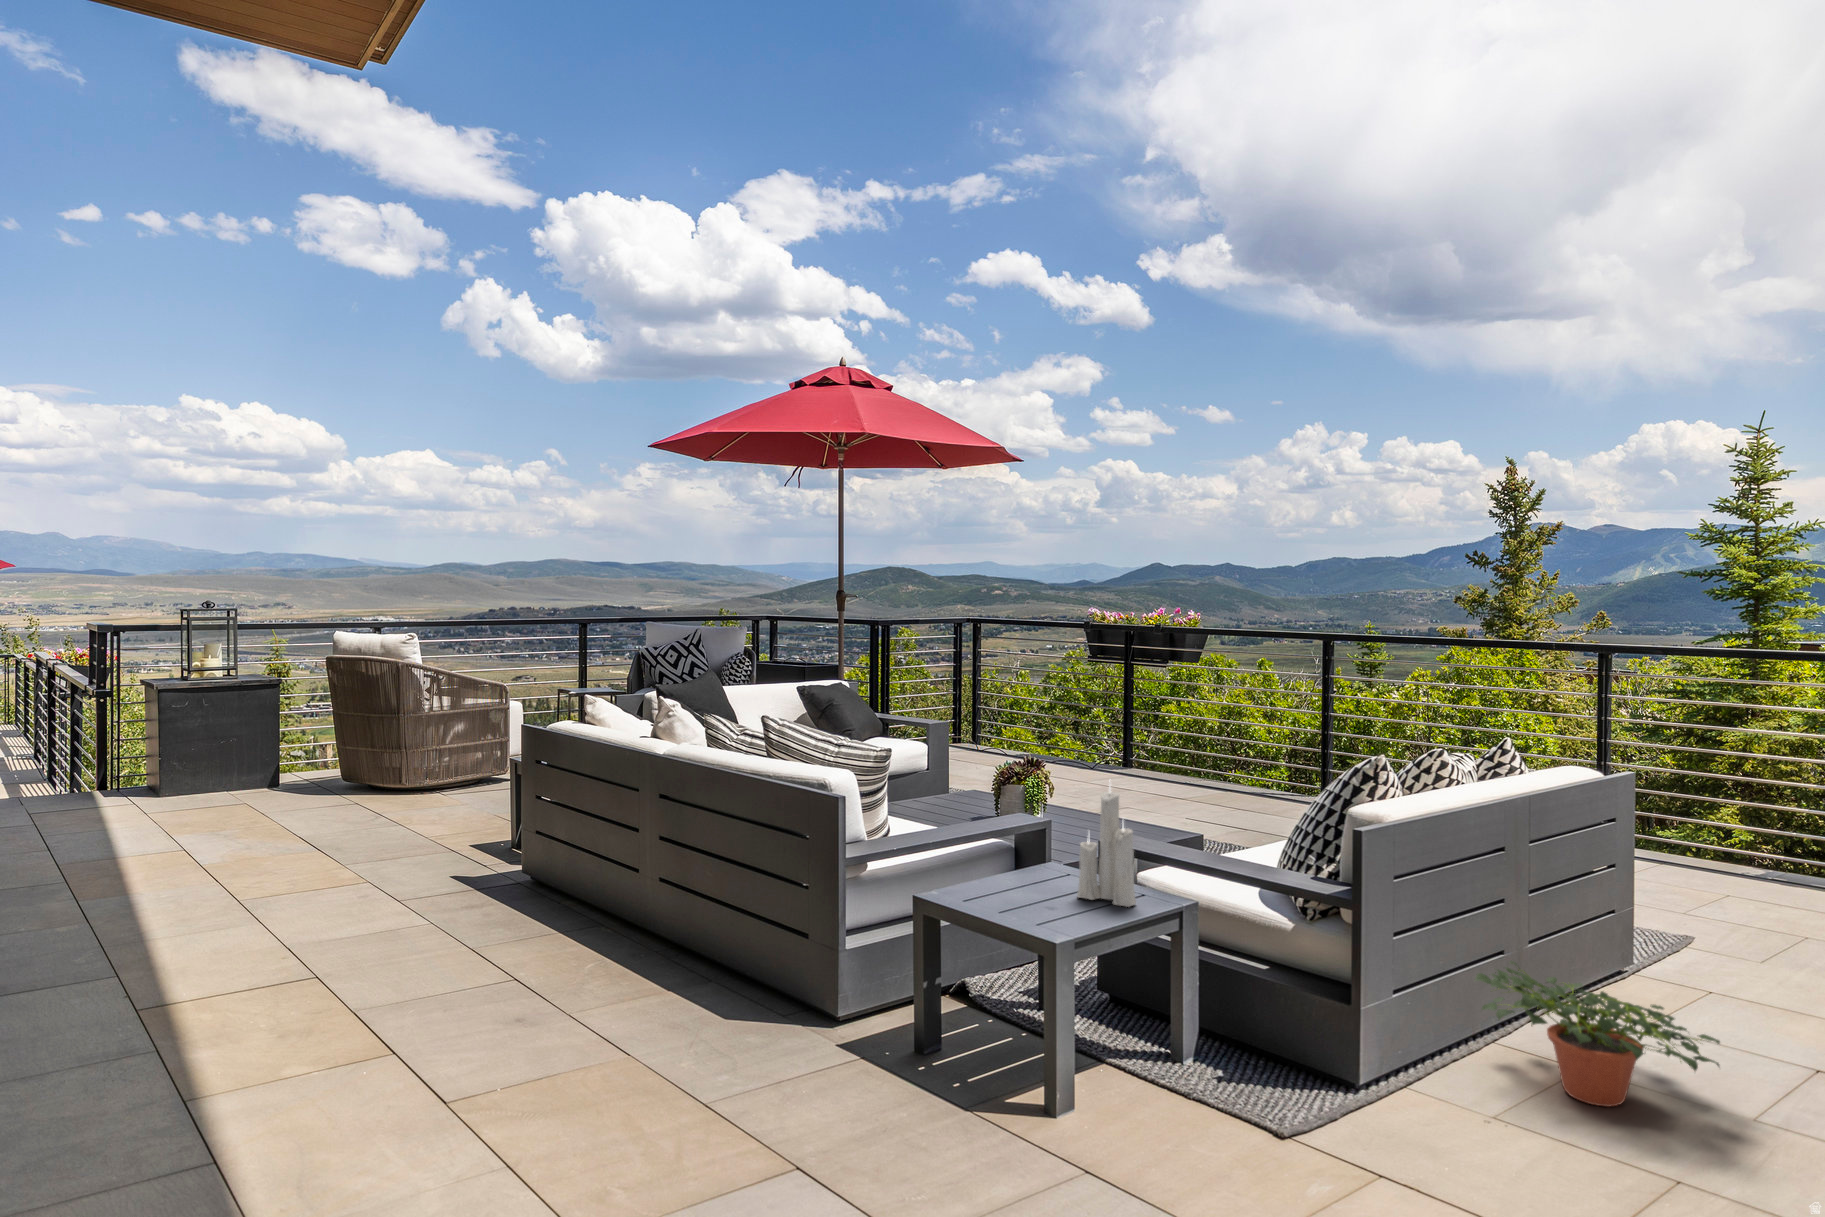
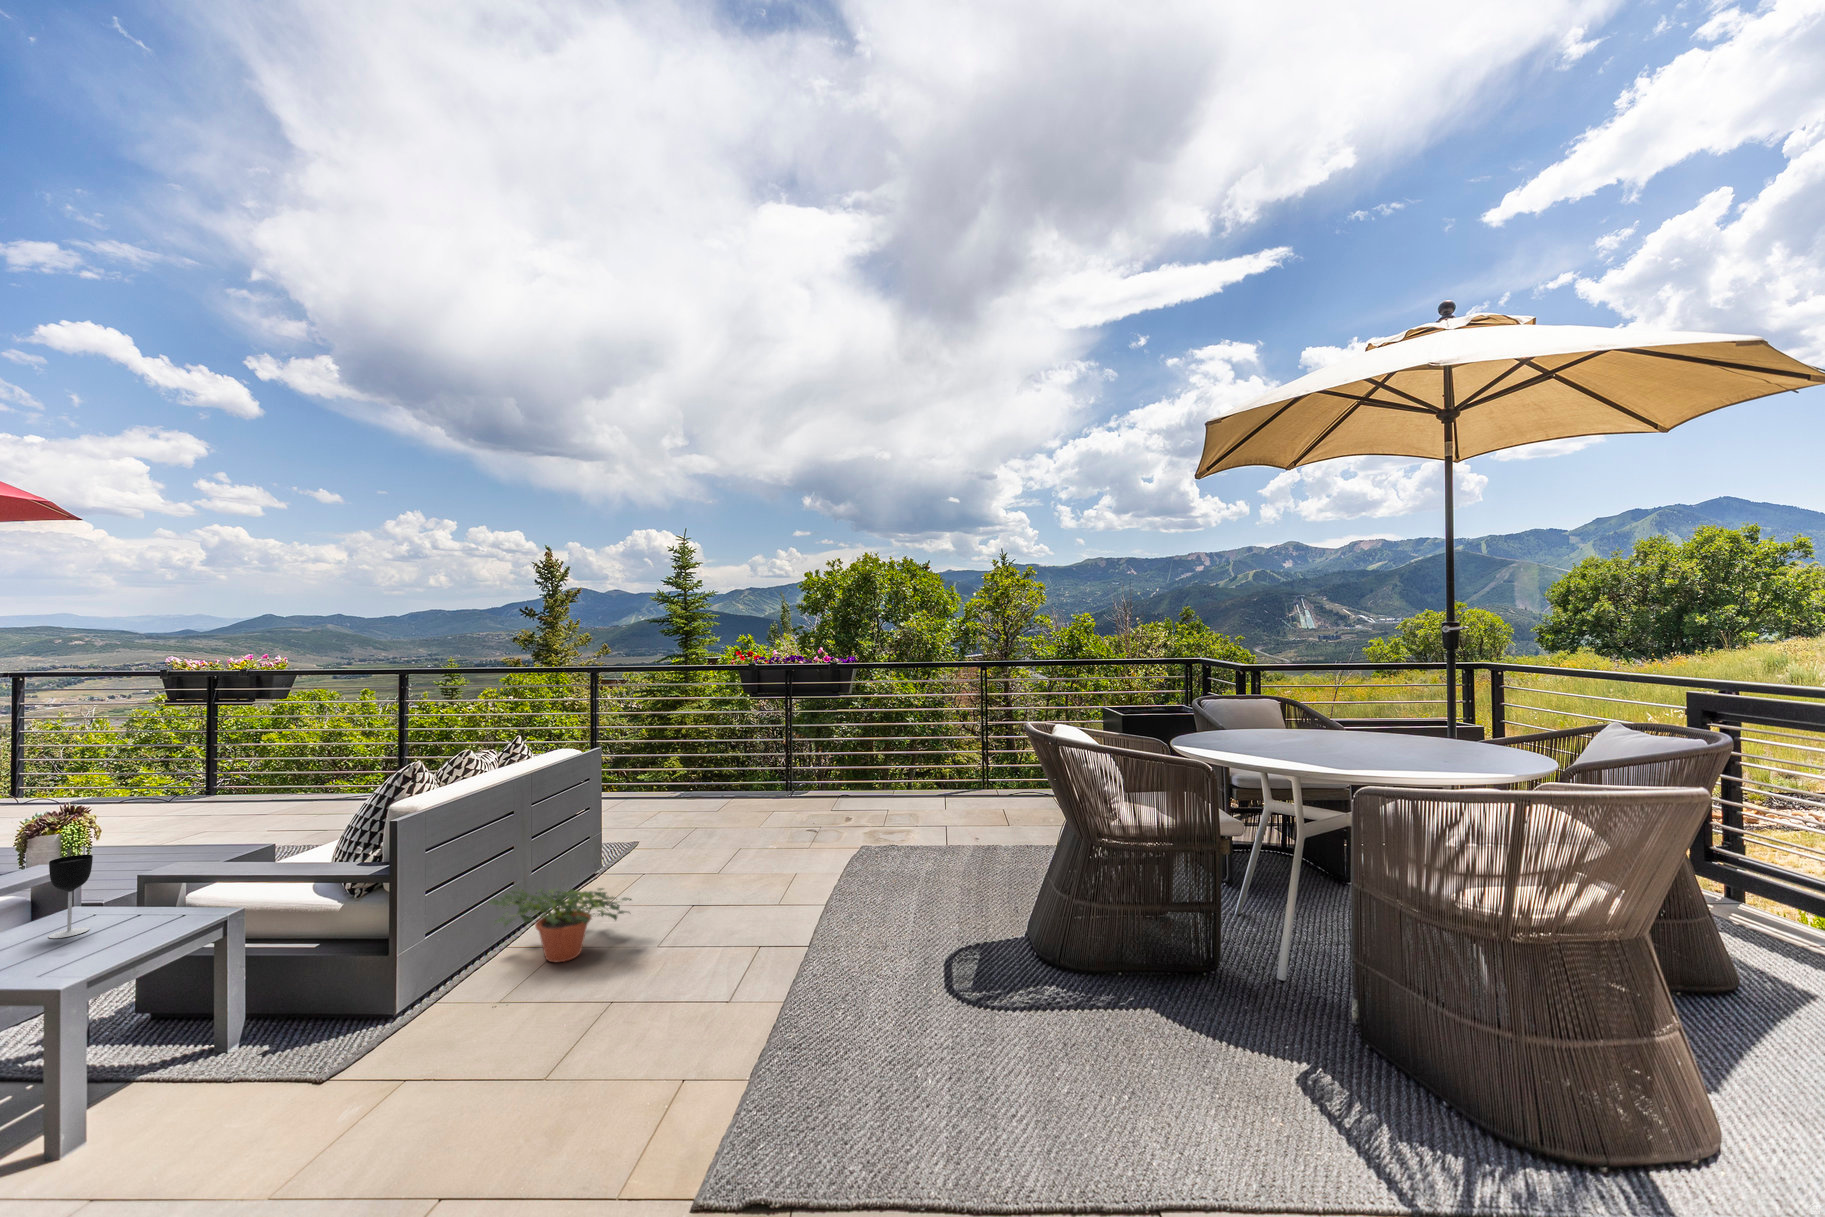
candle: present [1077,786,1136,907] -> none [100,812,176,938]
wine glass: none [1039,806,1070,888] -> present [49,855,93,938]

